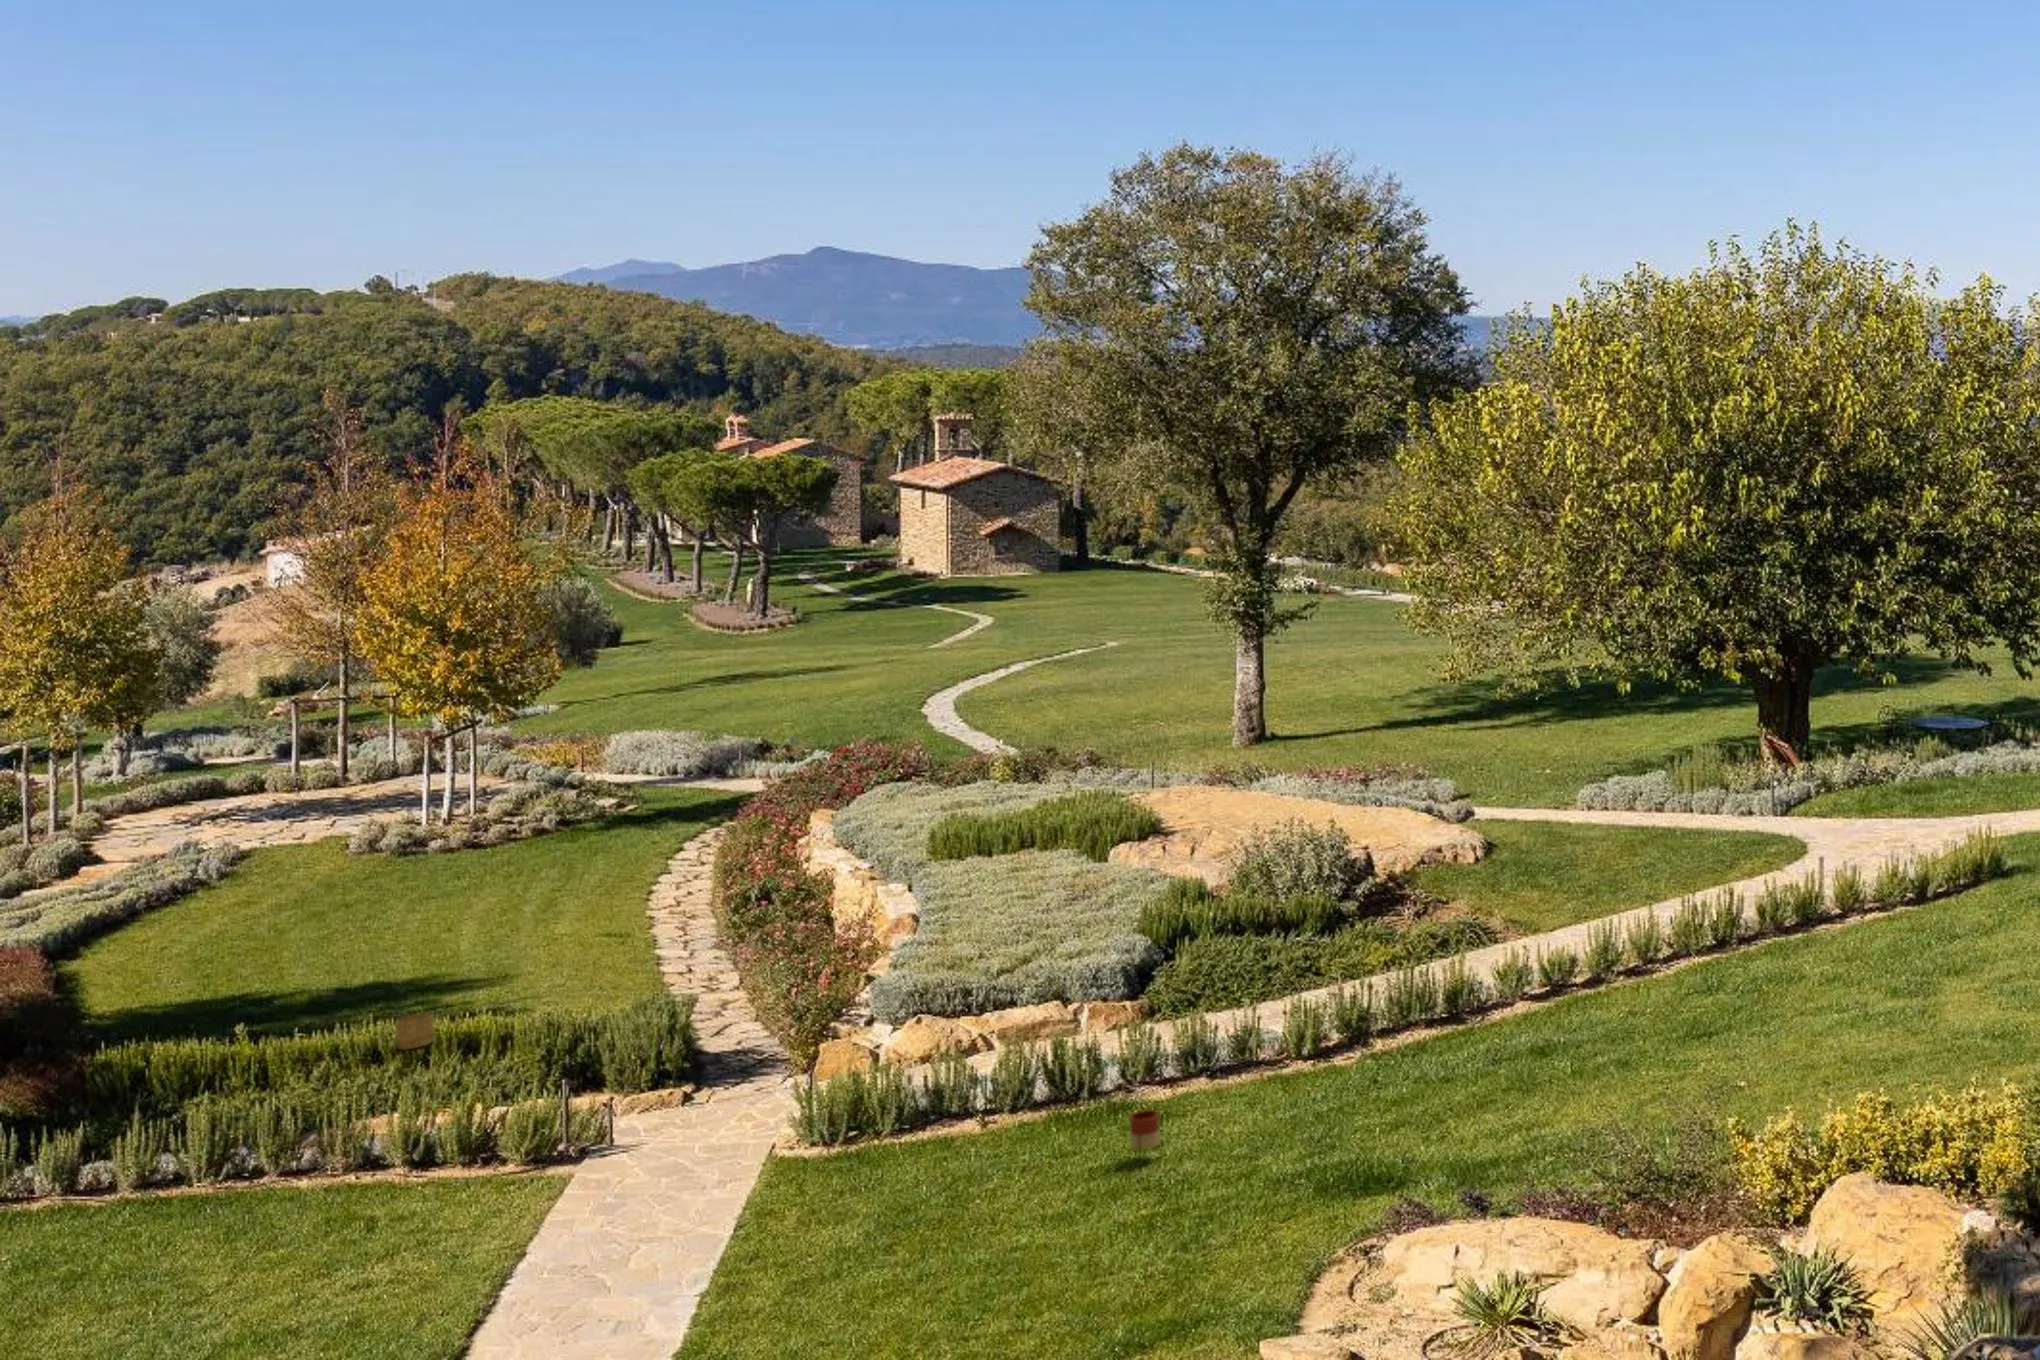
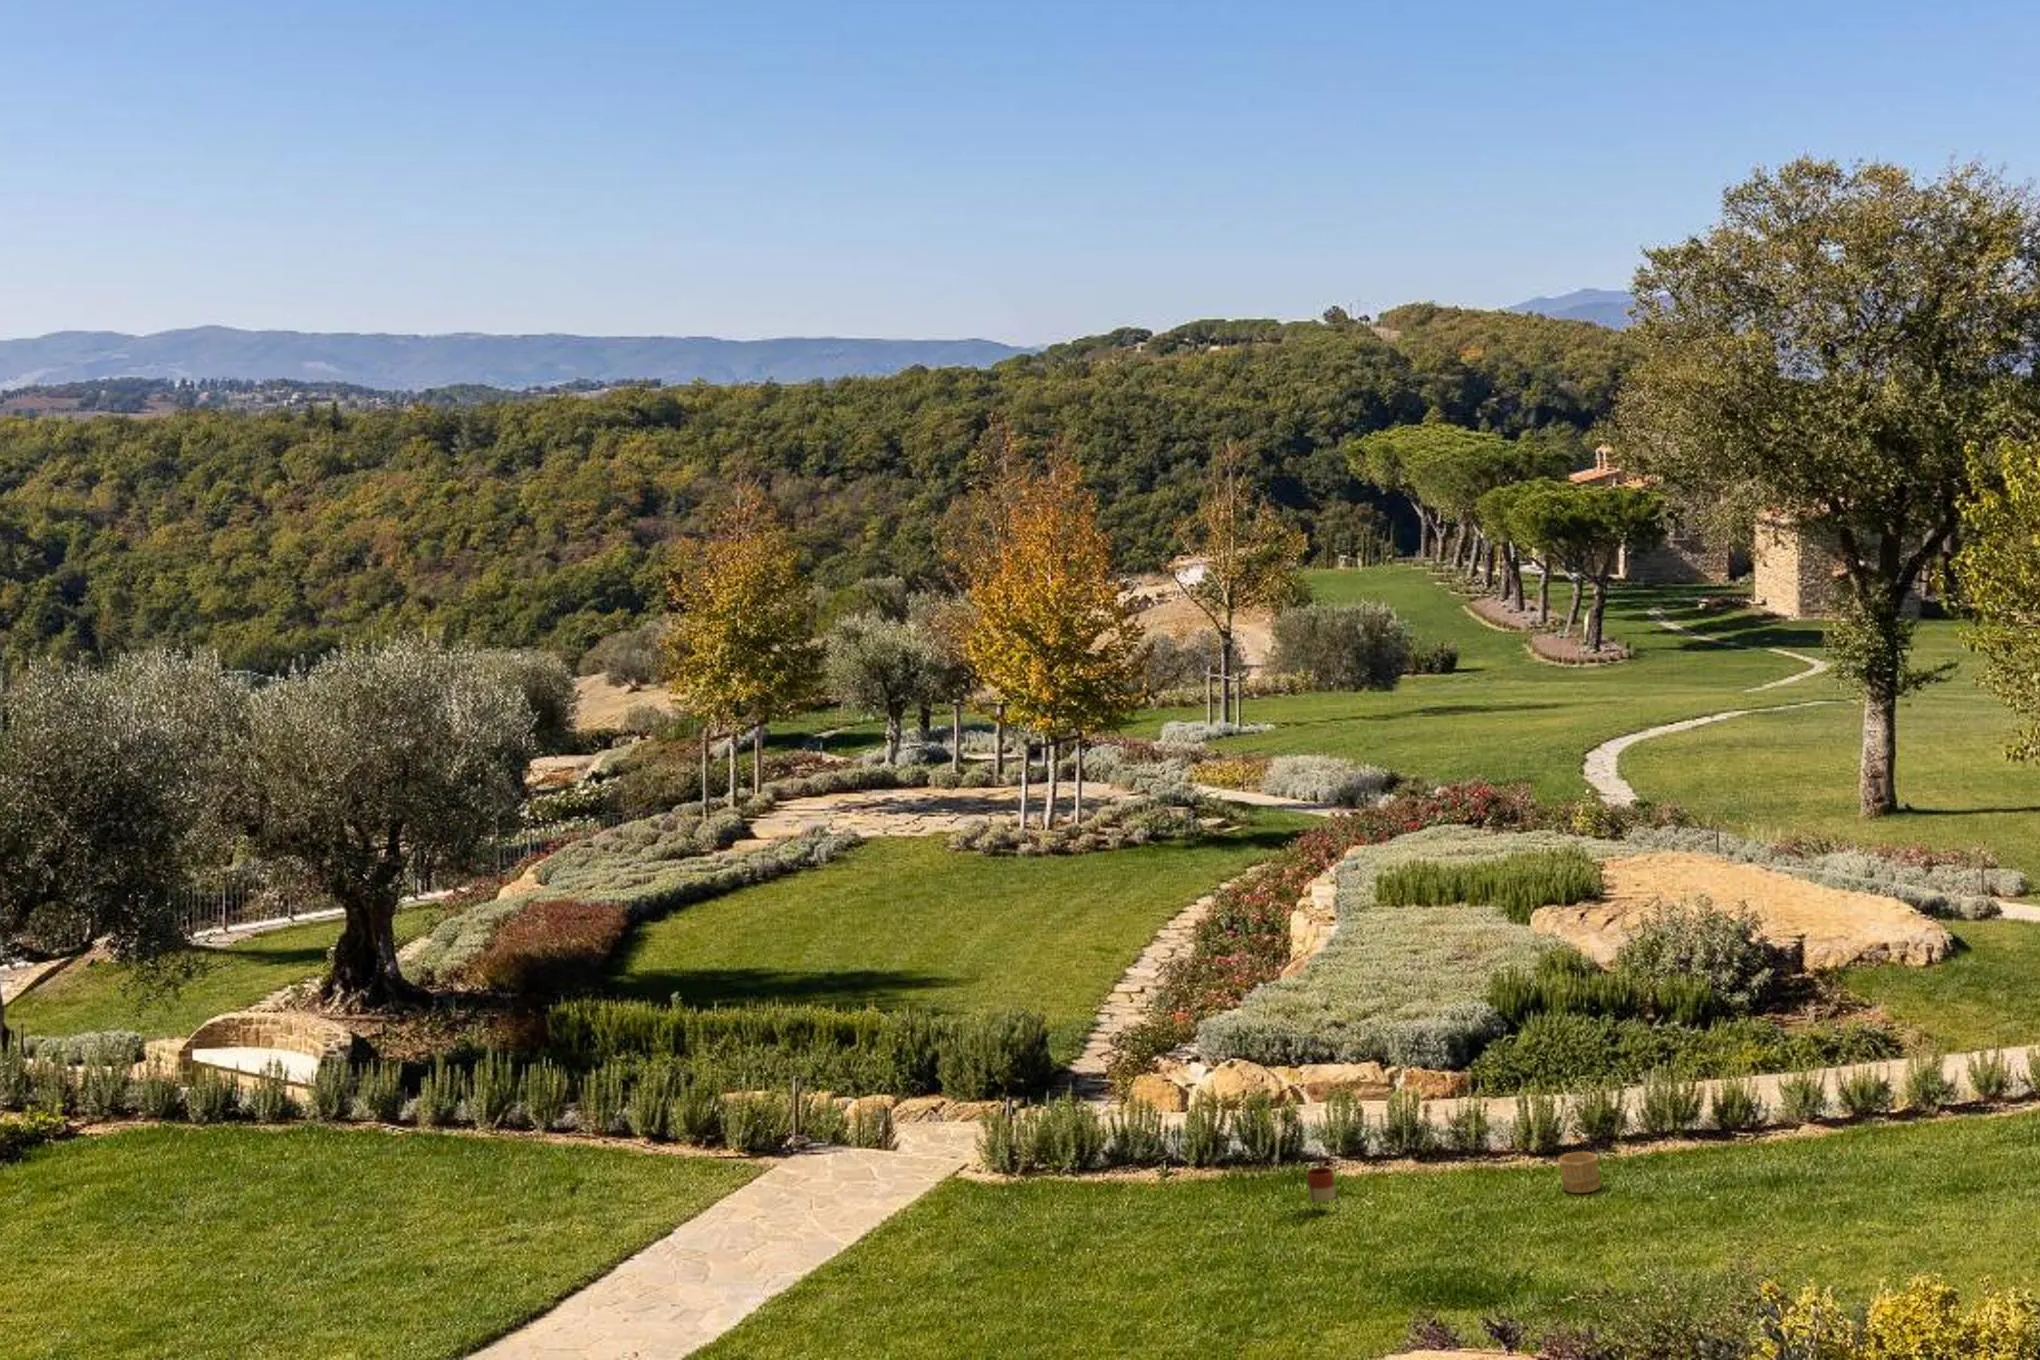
wooden bucket: present [394,1012,434,1050] -> present [1558,1152,1600,1193]

